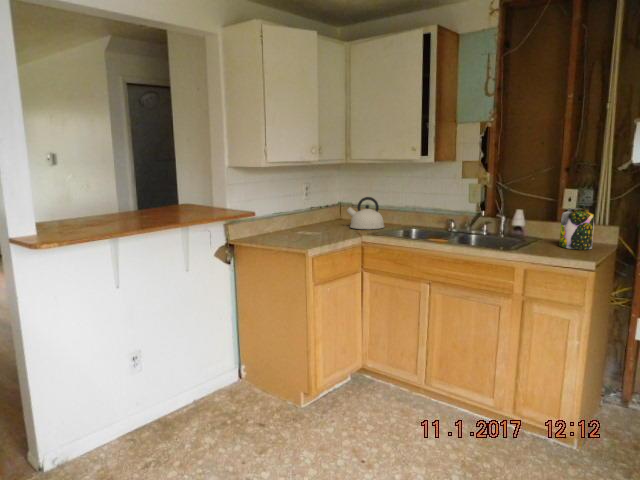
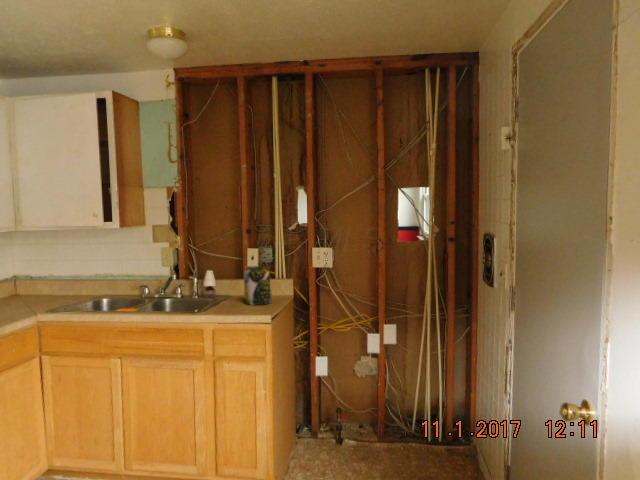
kettle: present [347,197,385,229] -> none [16,269,69,308]

